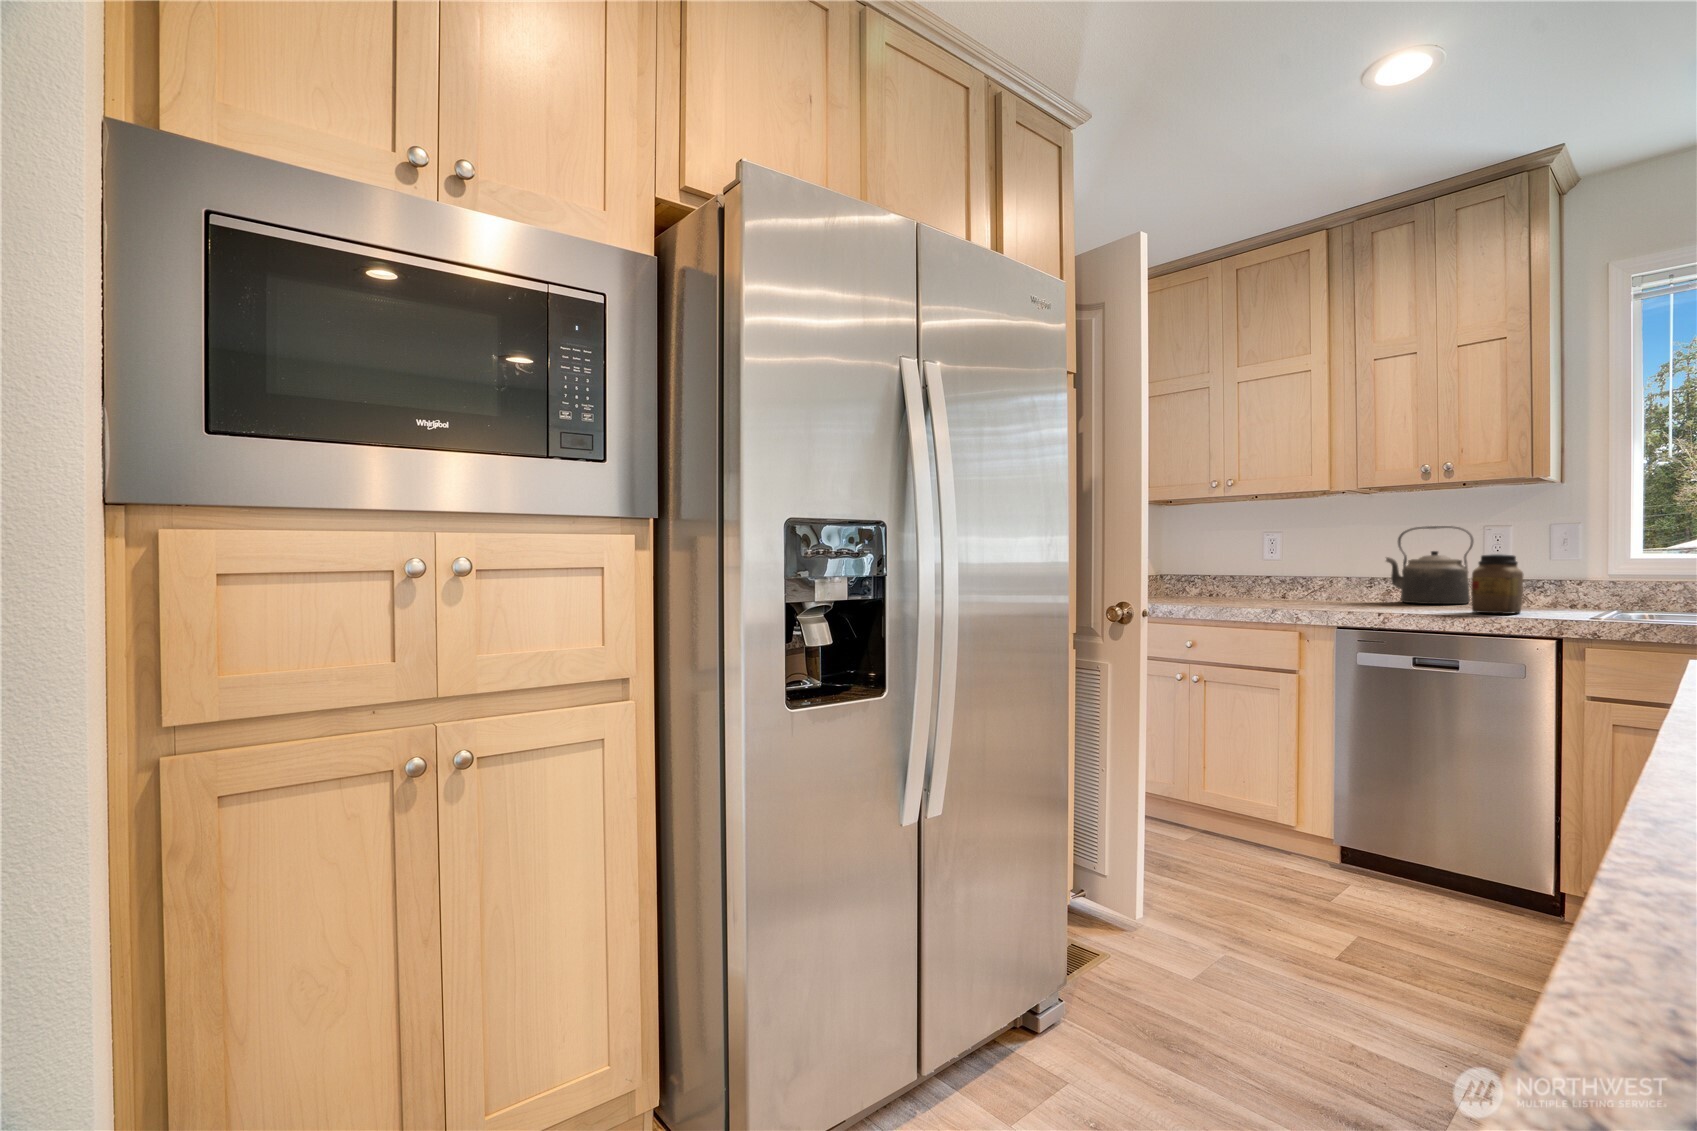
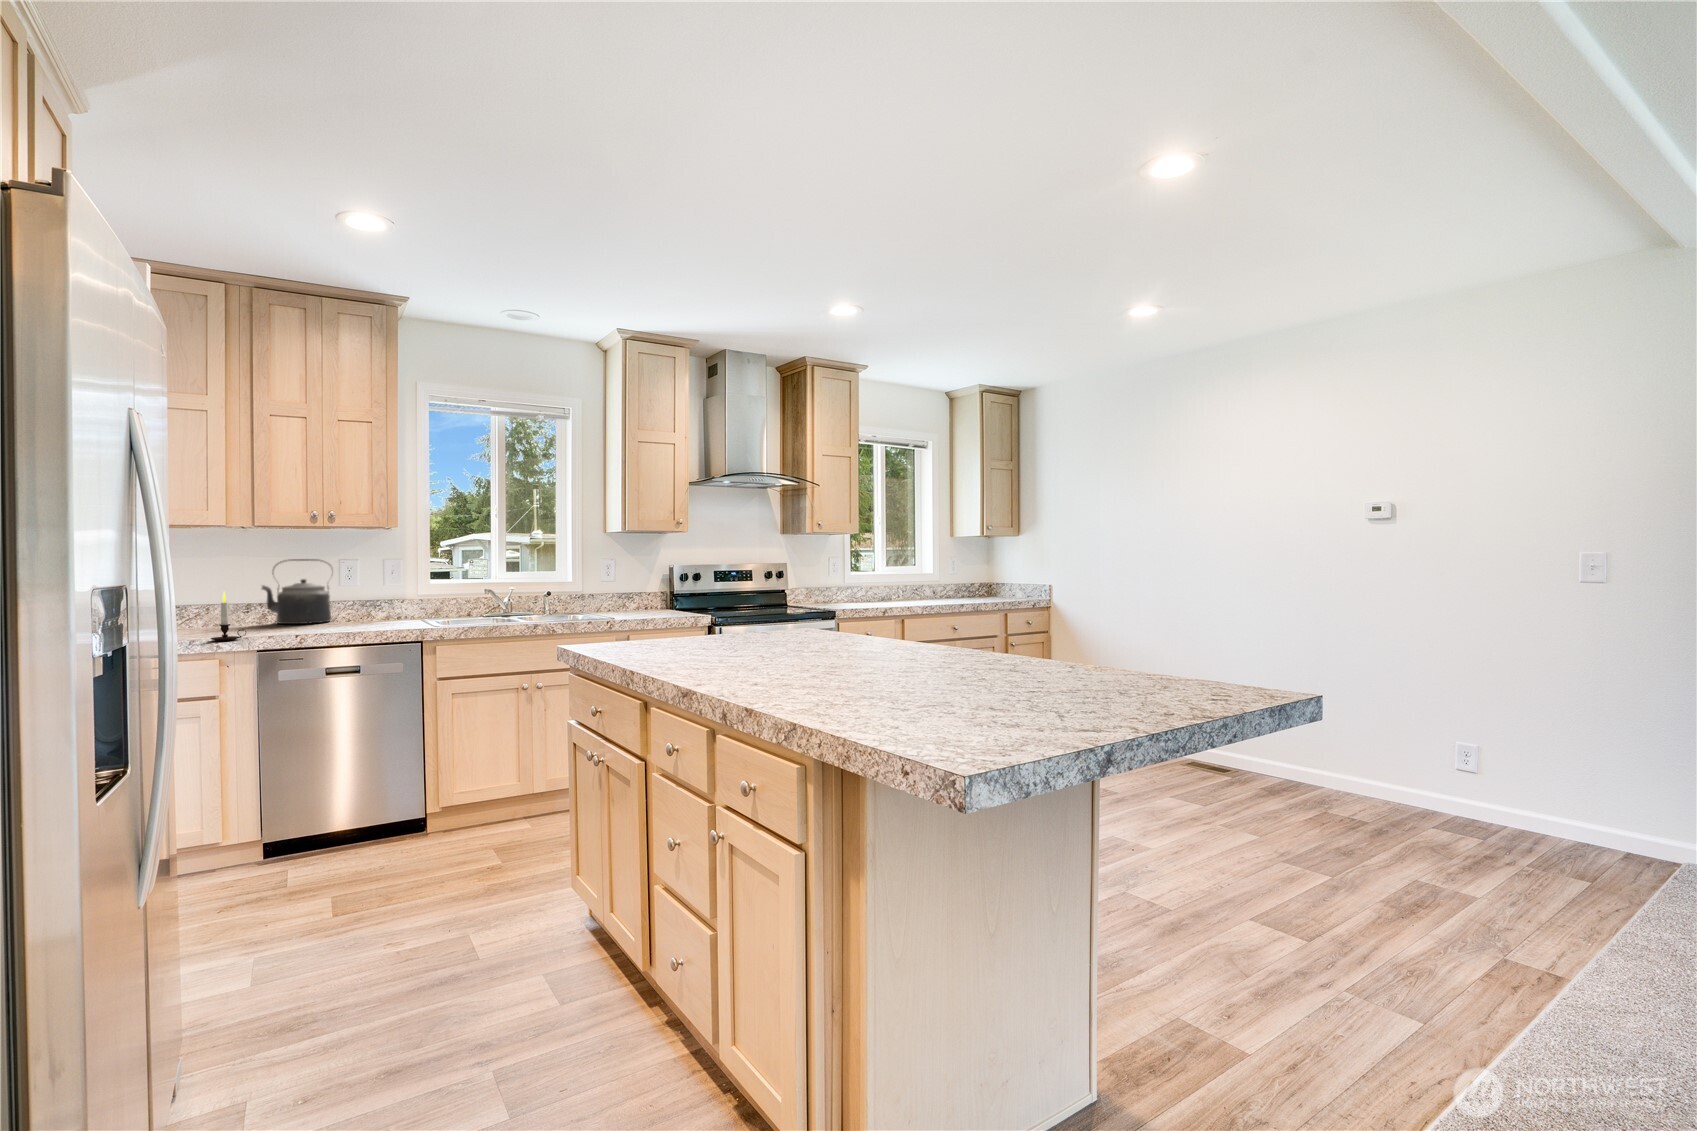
jar: present [1471,554,1523,614] -> none [355,584,386,628]
candle: none [1294,558,1330,612] -> present [211,591,246,641]

